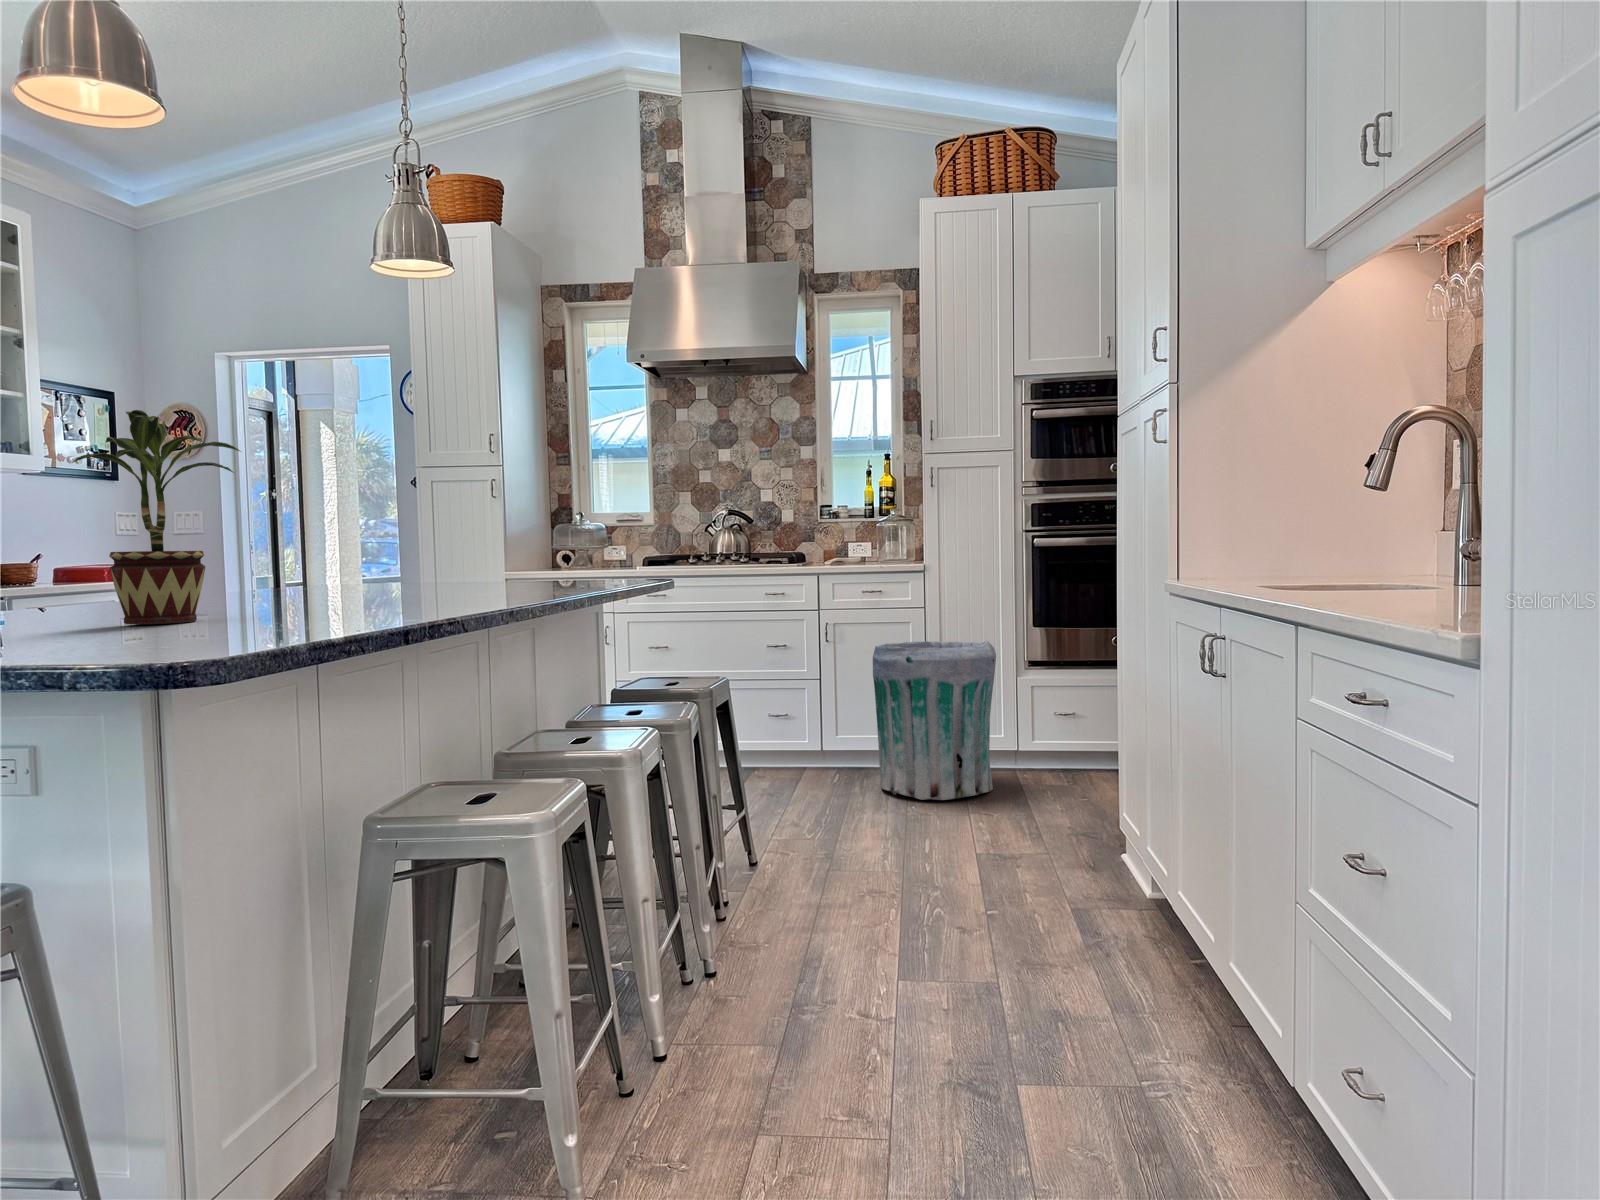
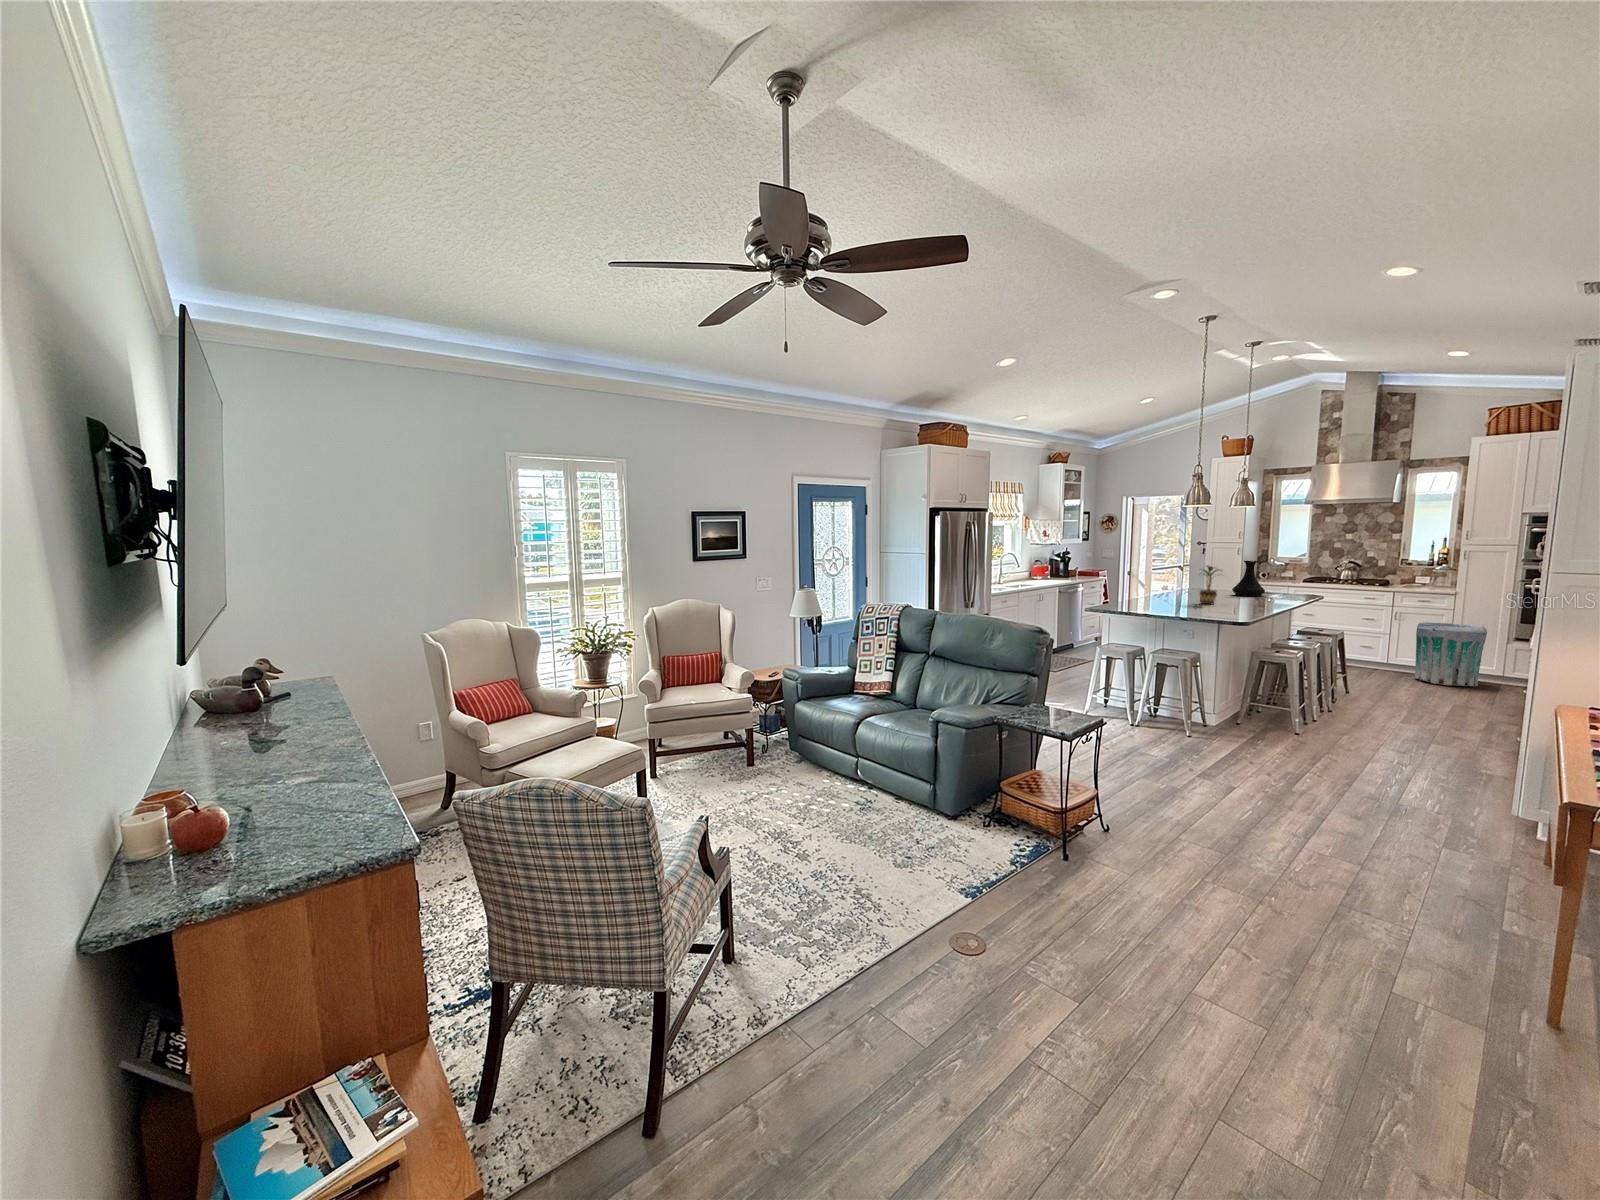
vase: none [389,457,498,592] -> present [1232,561,1265,596]

